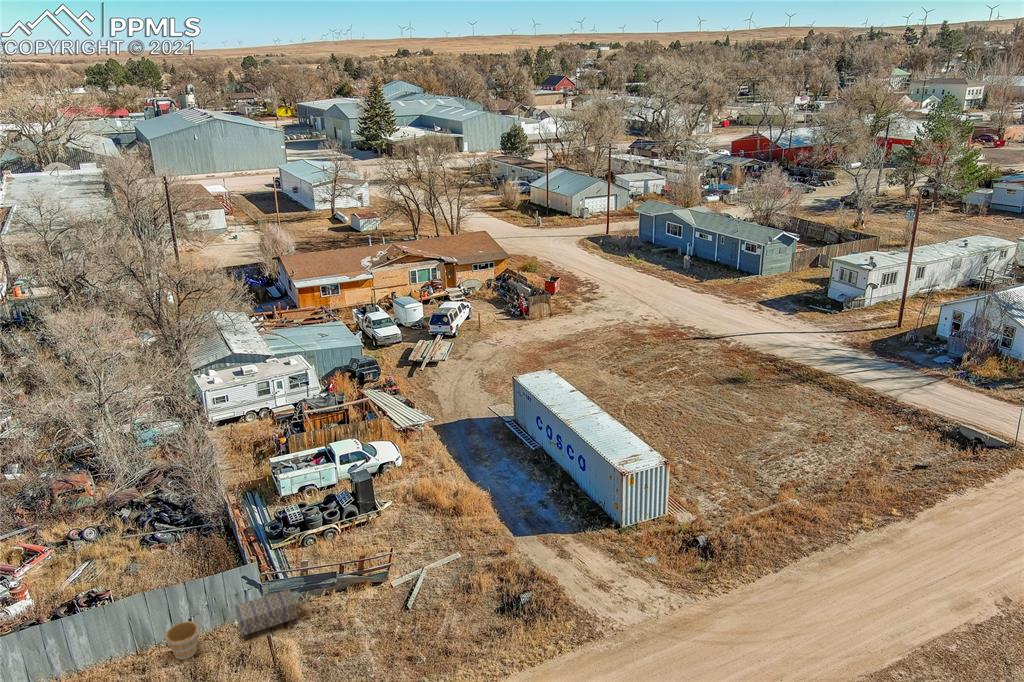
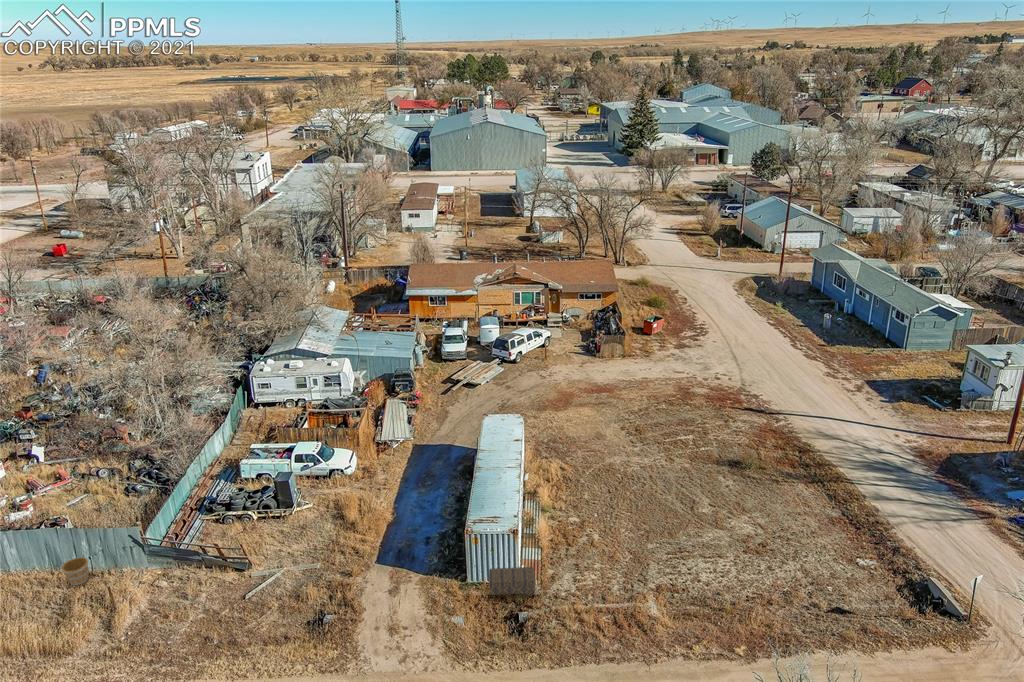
bench: present [235,589,298,641] -> present [489,567,535,599]

